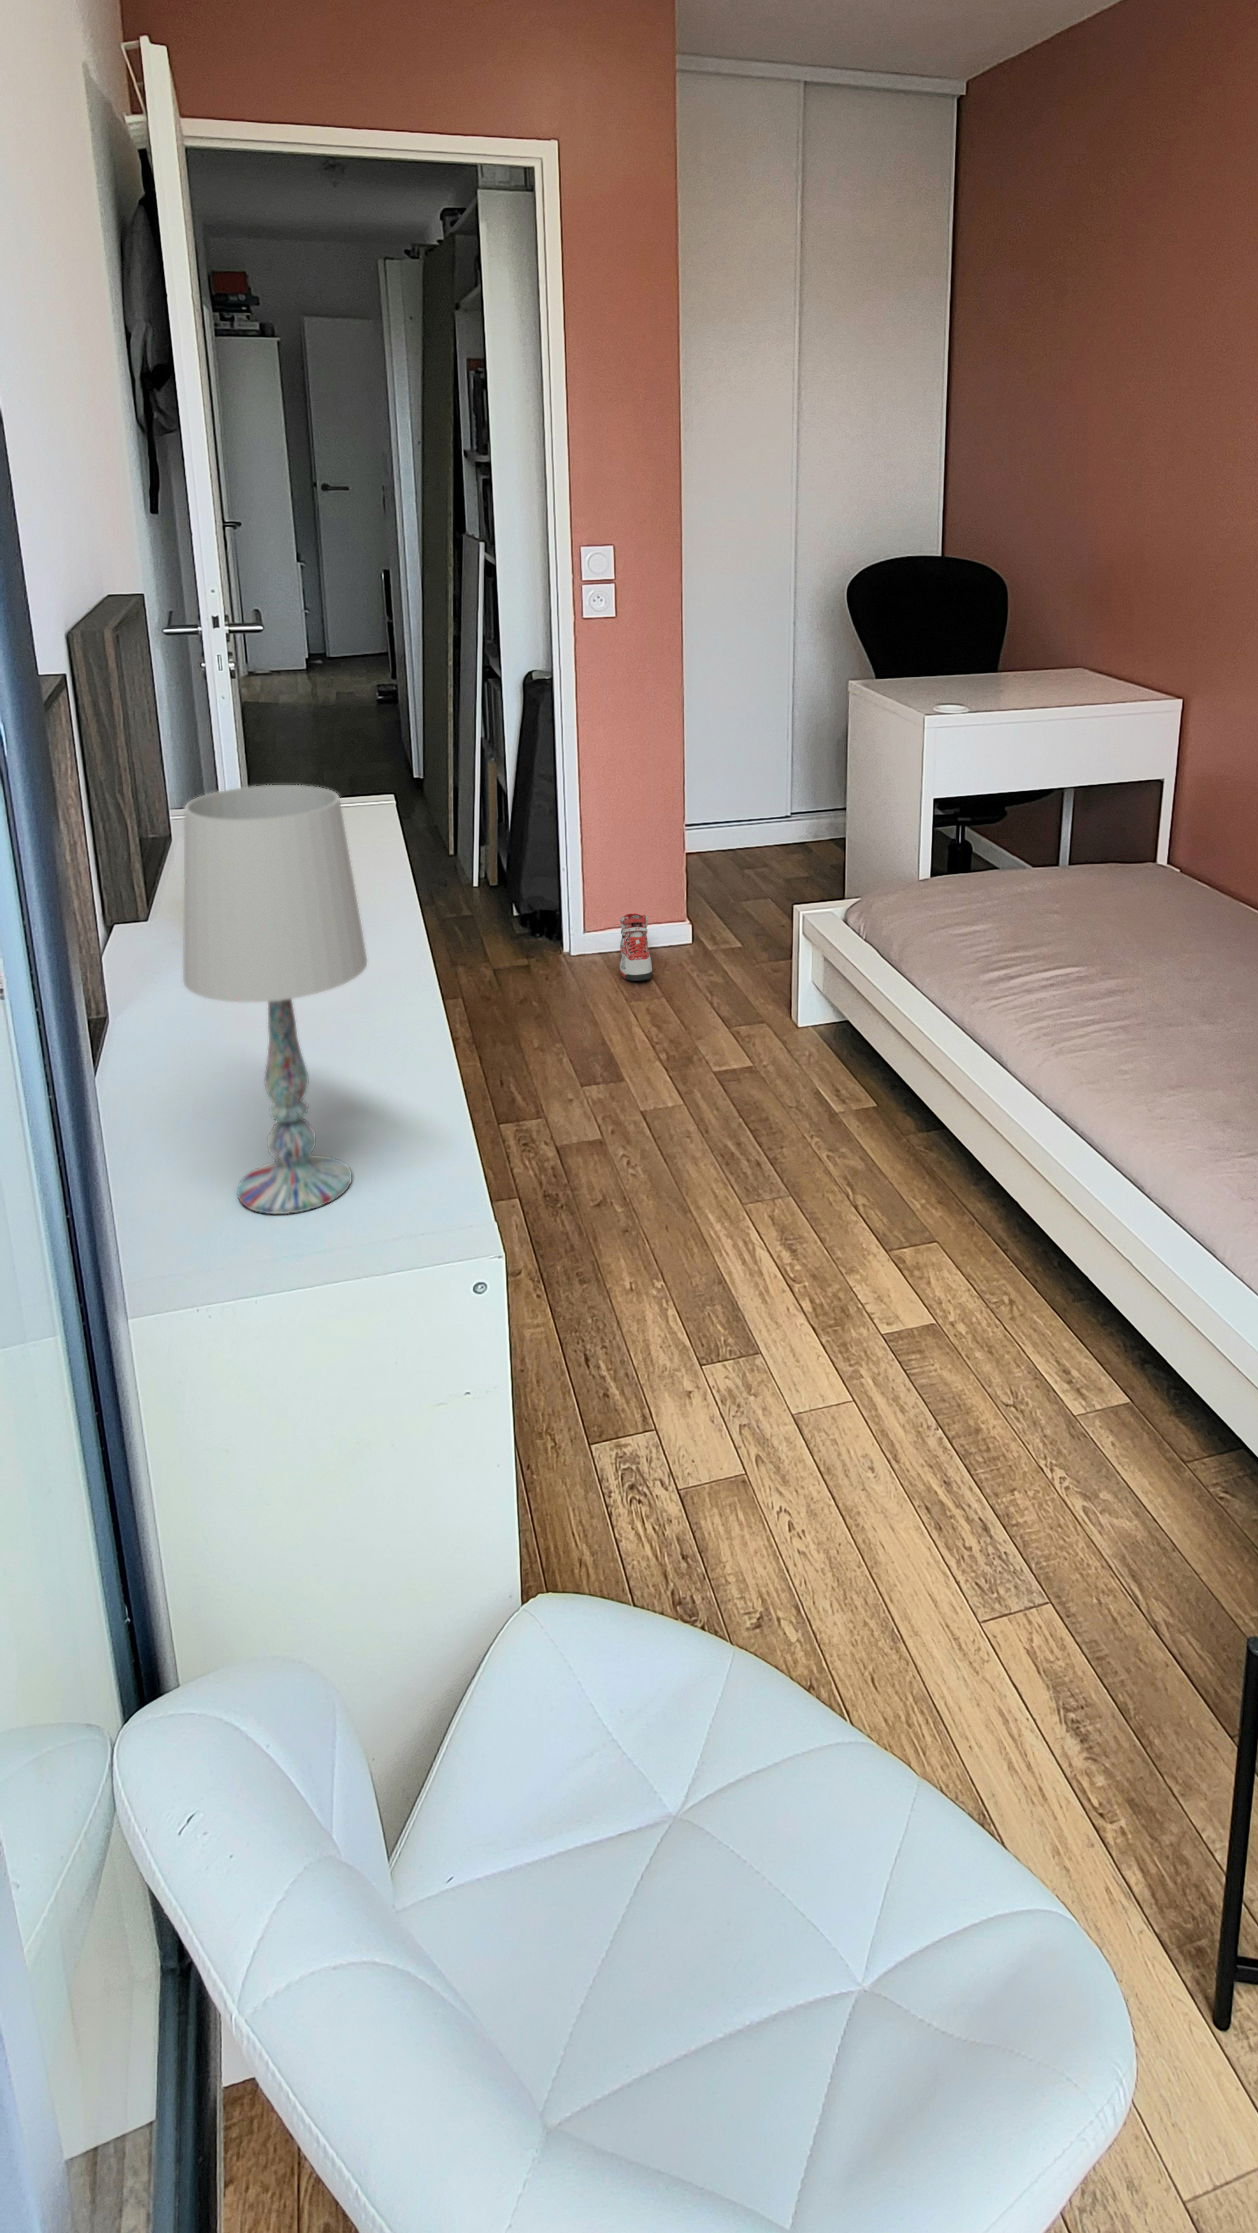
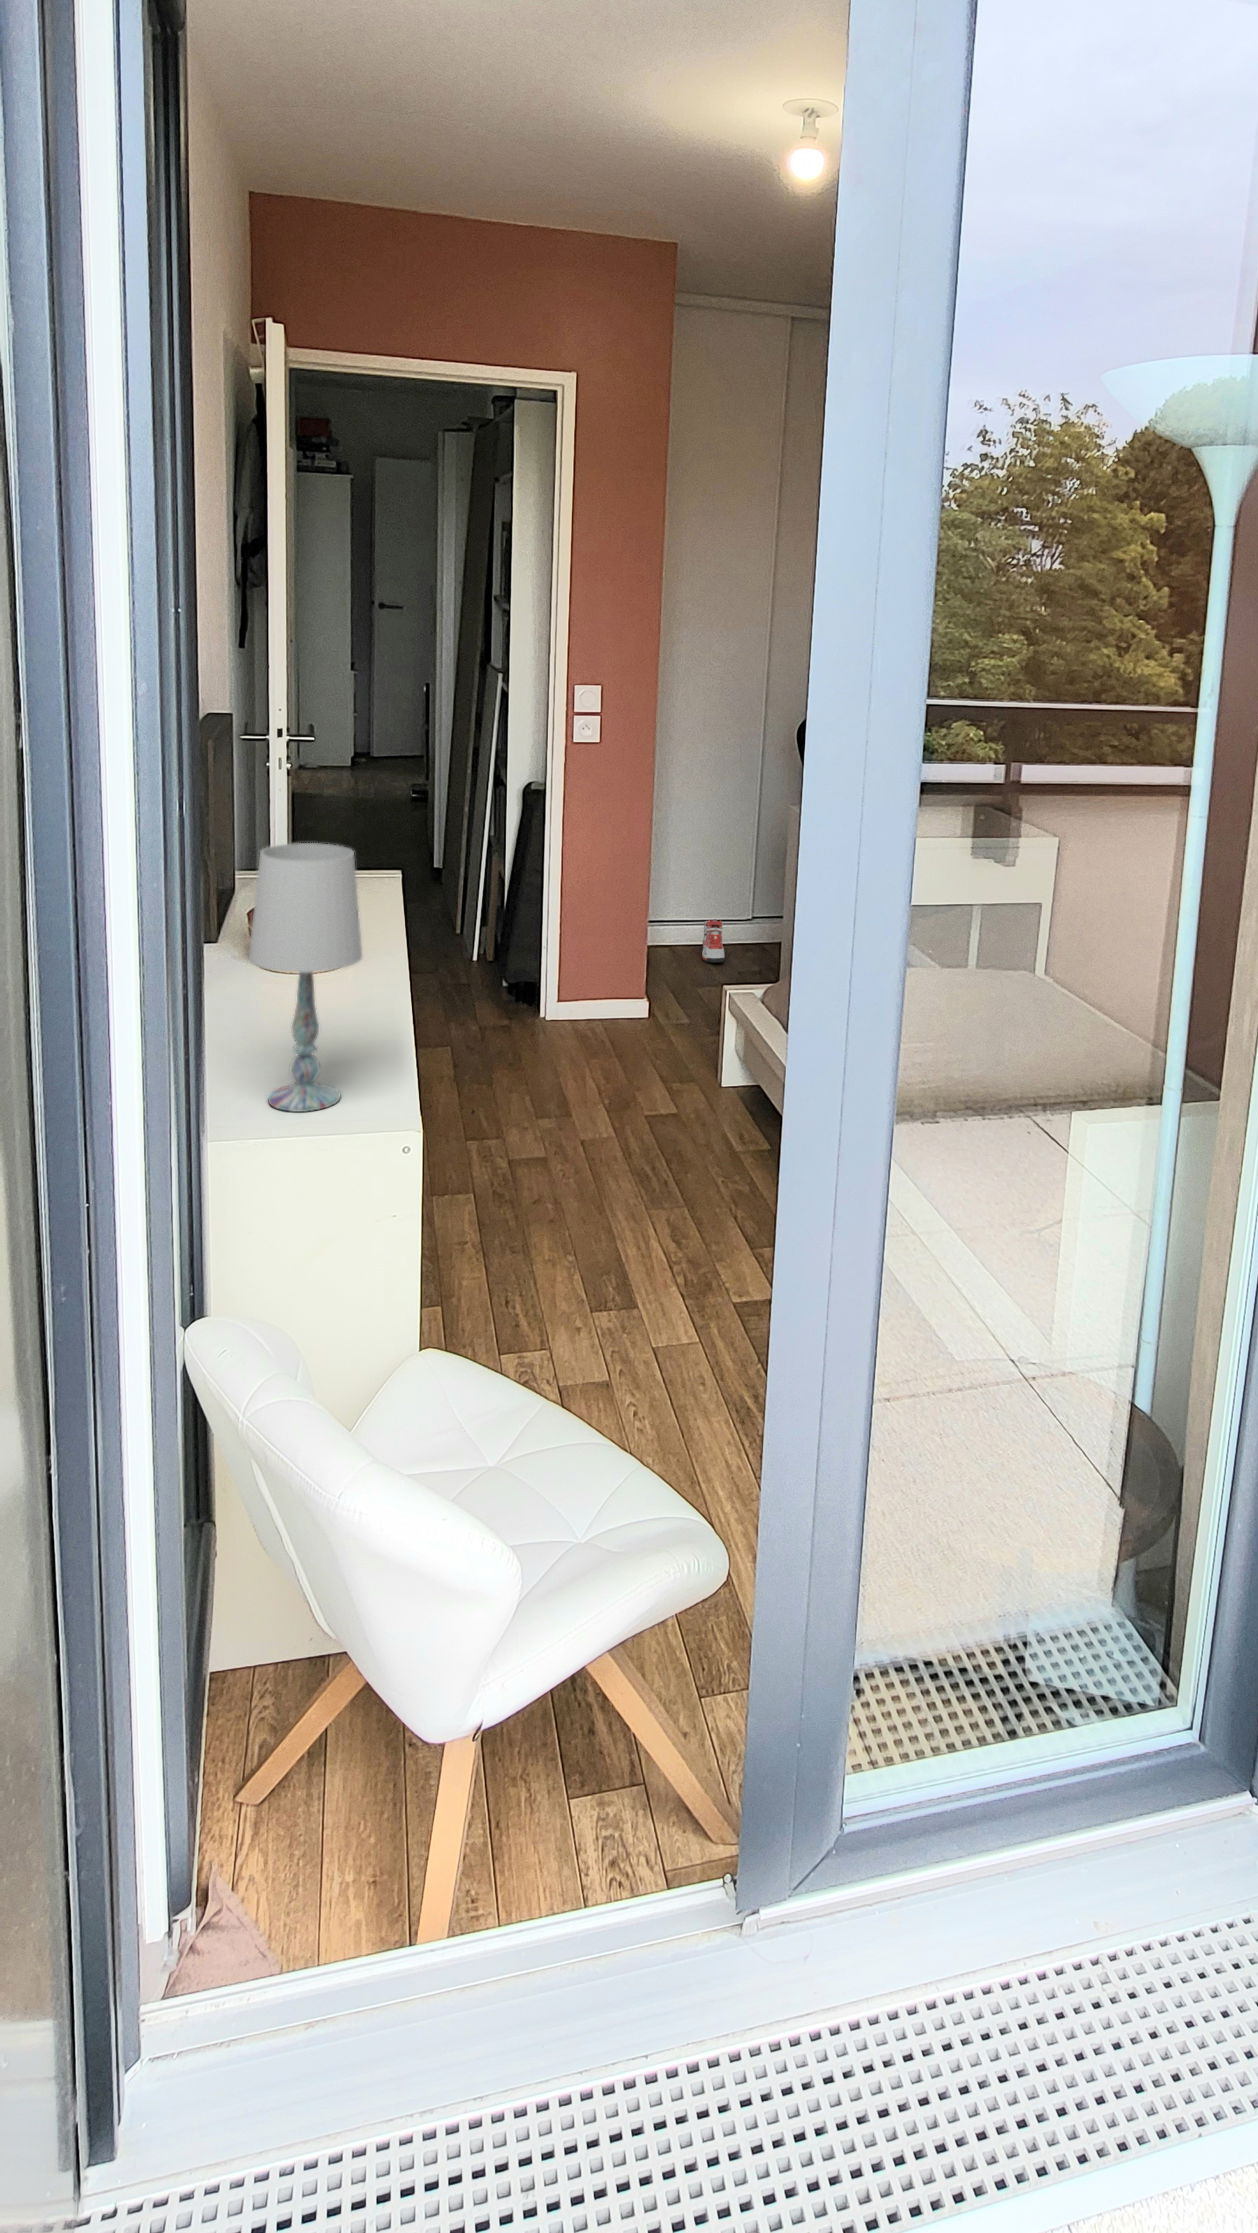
sneaker: present [620,914,652,981] -> present [702,919,725,963]

